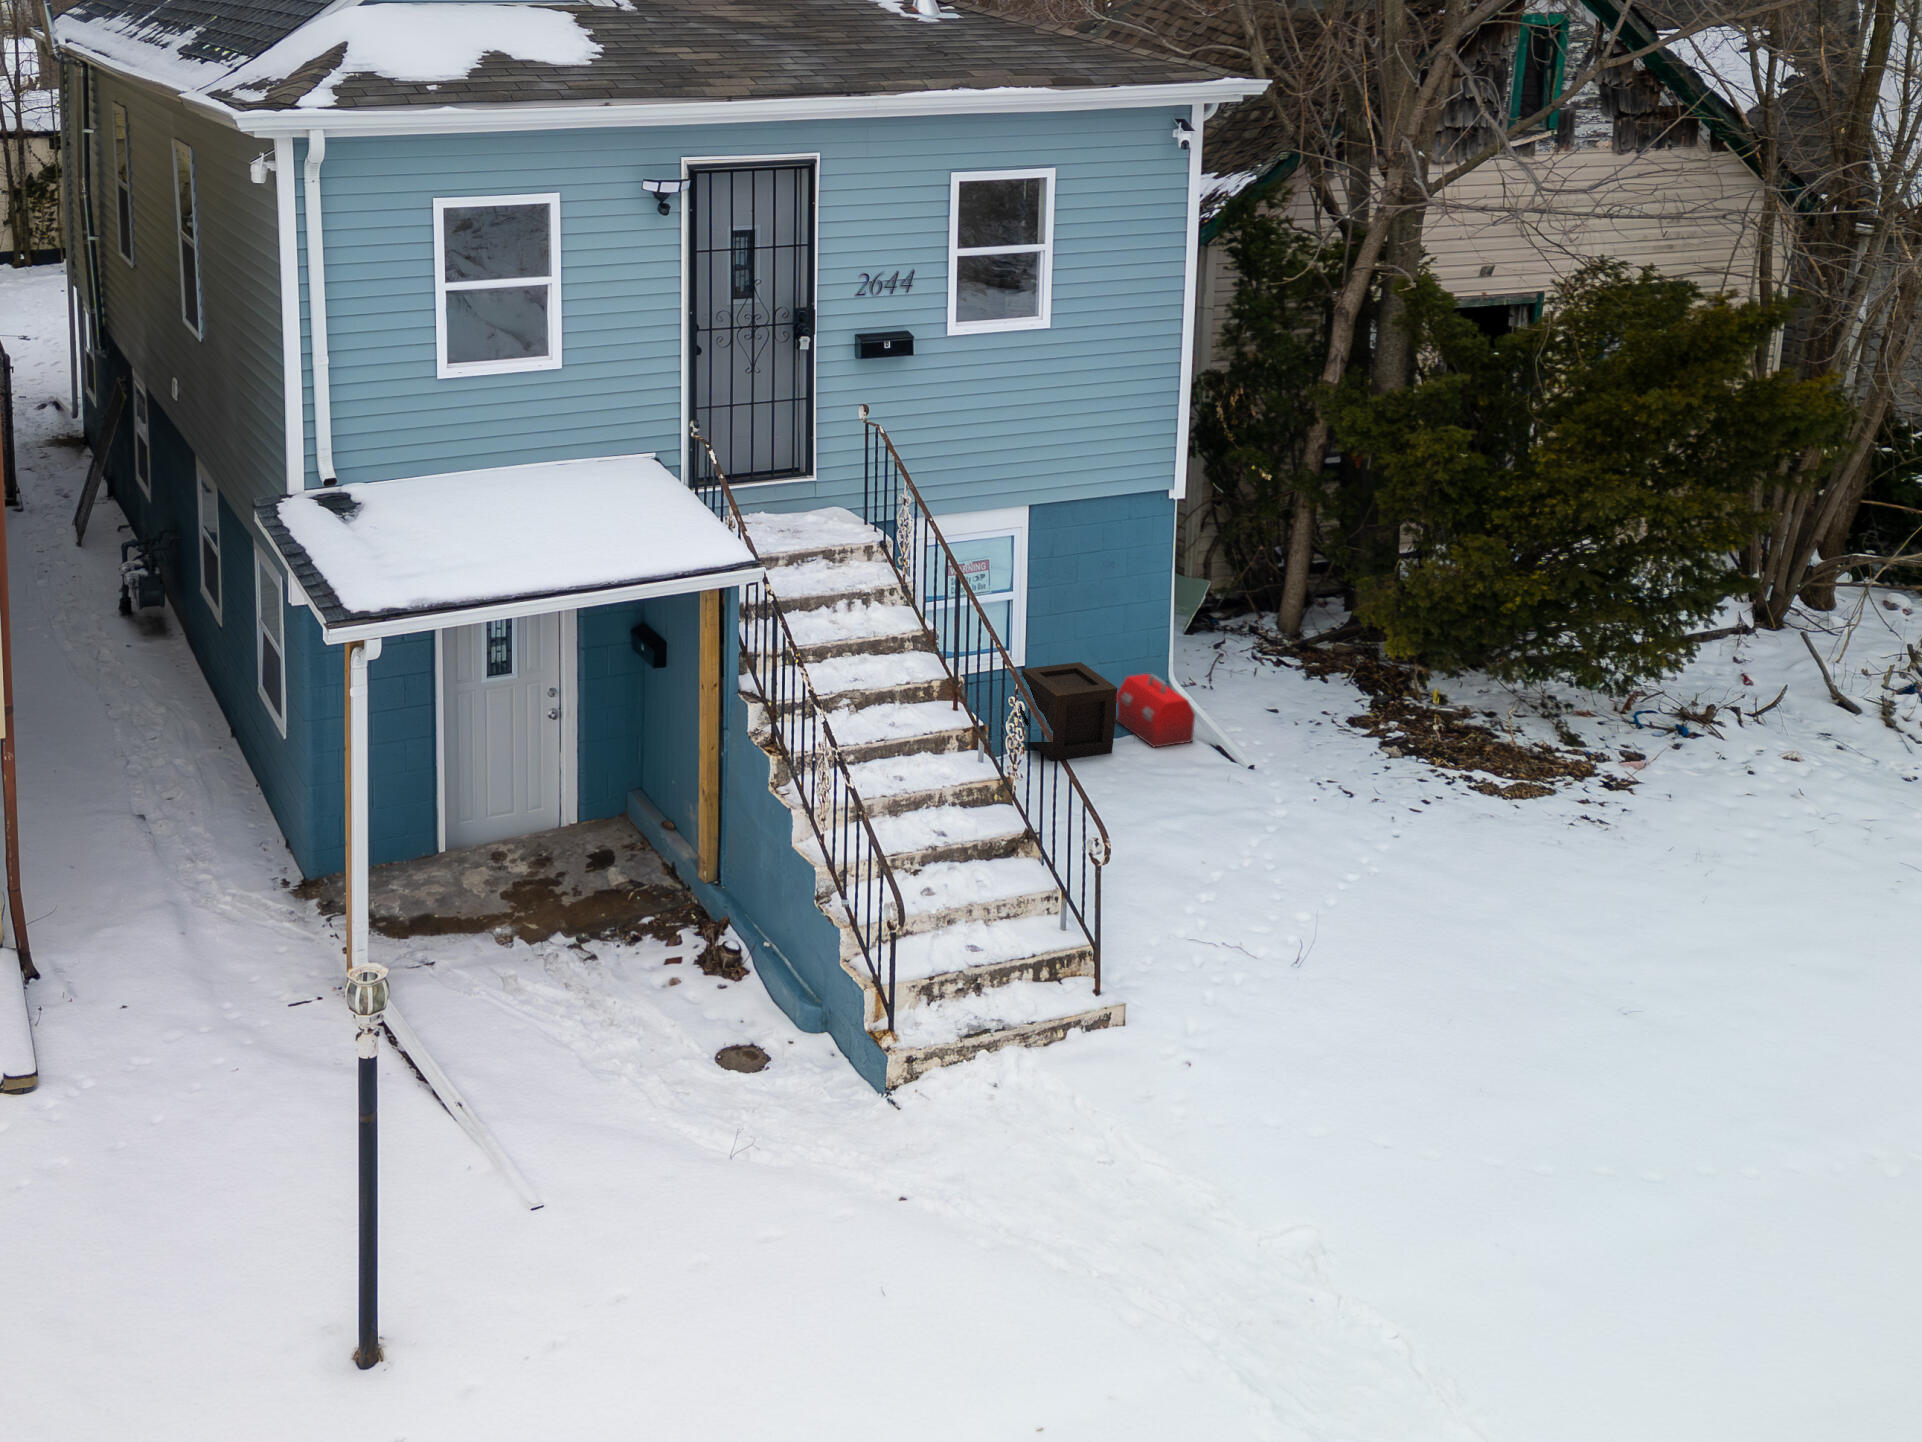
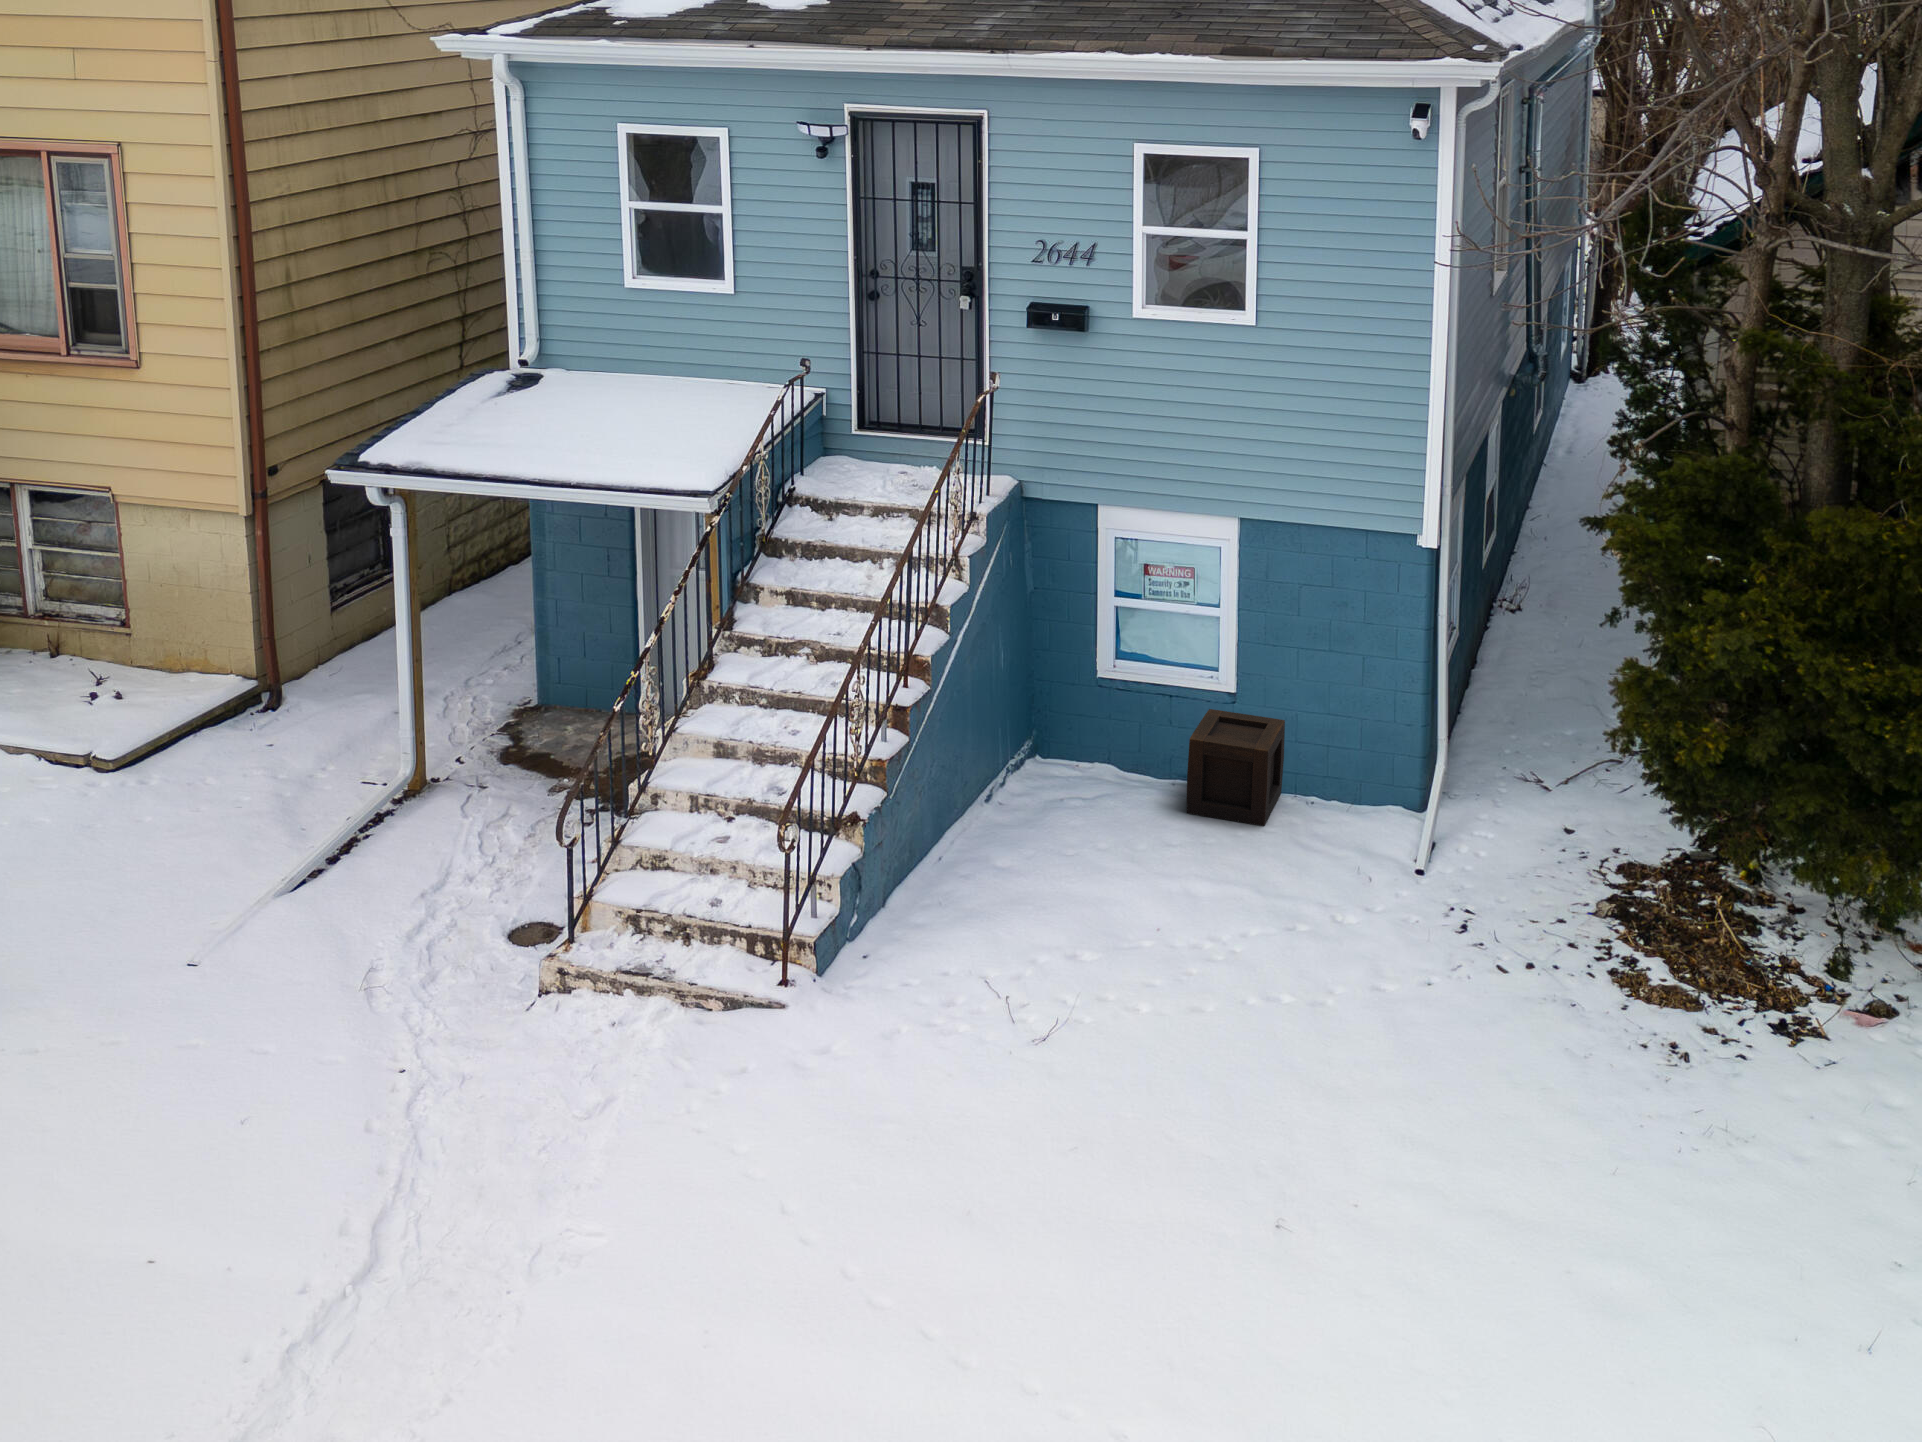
toolbox: present [1116,674,1195,747] -> none [1318,754,1388,845]

